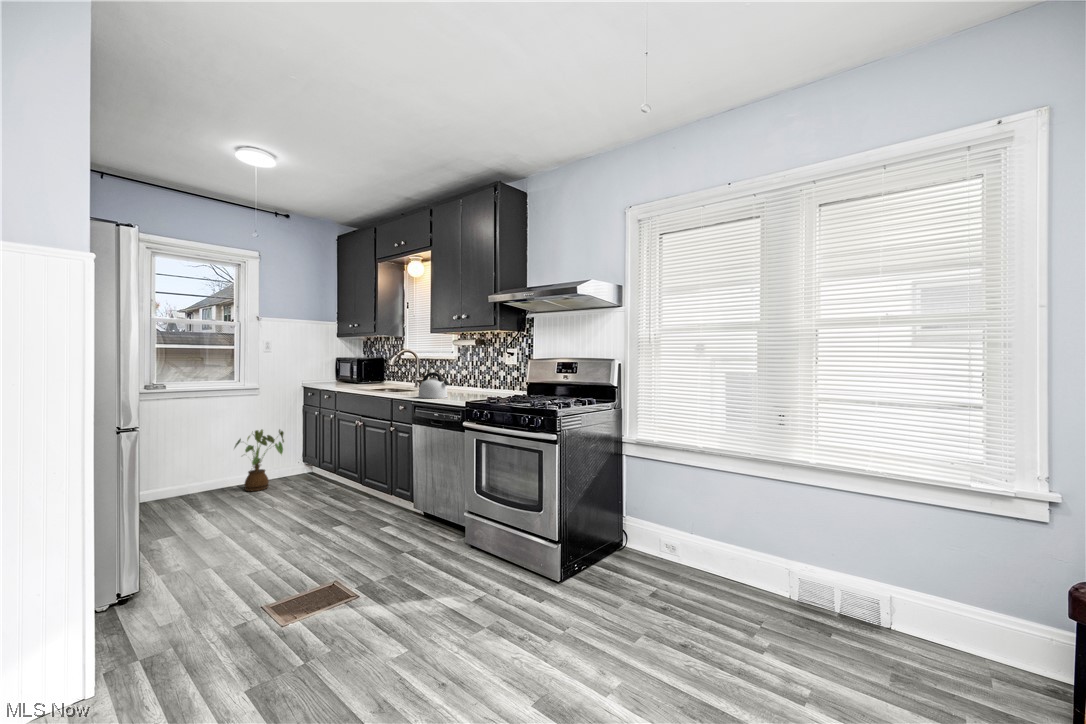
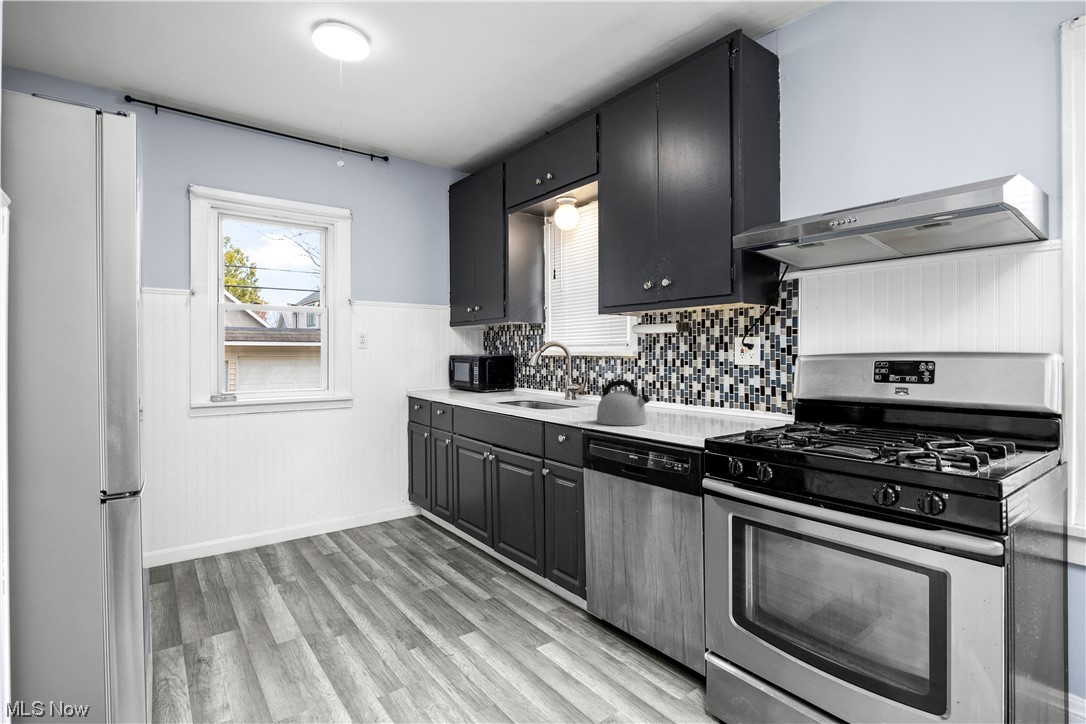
house plant: present [235,430,284,491] -> none [318,457,384,547]

